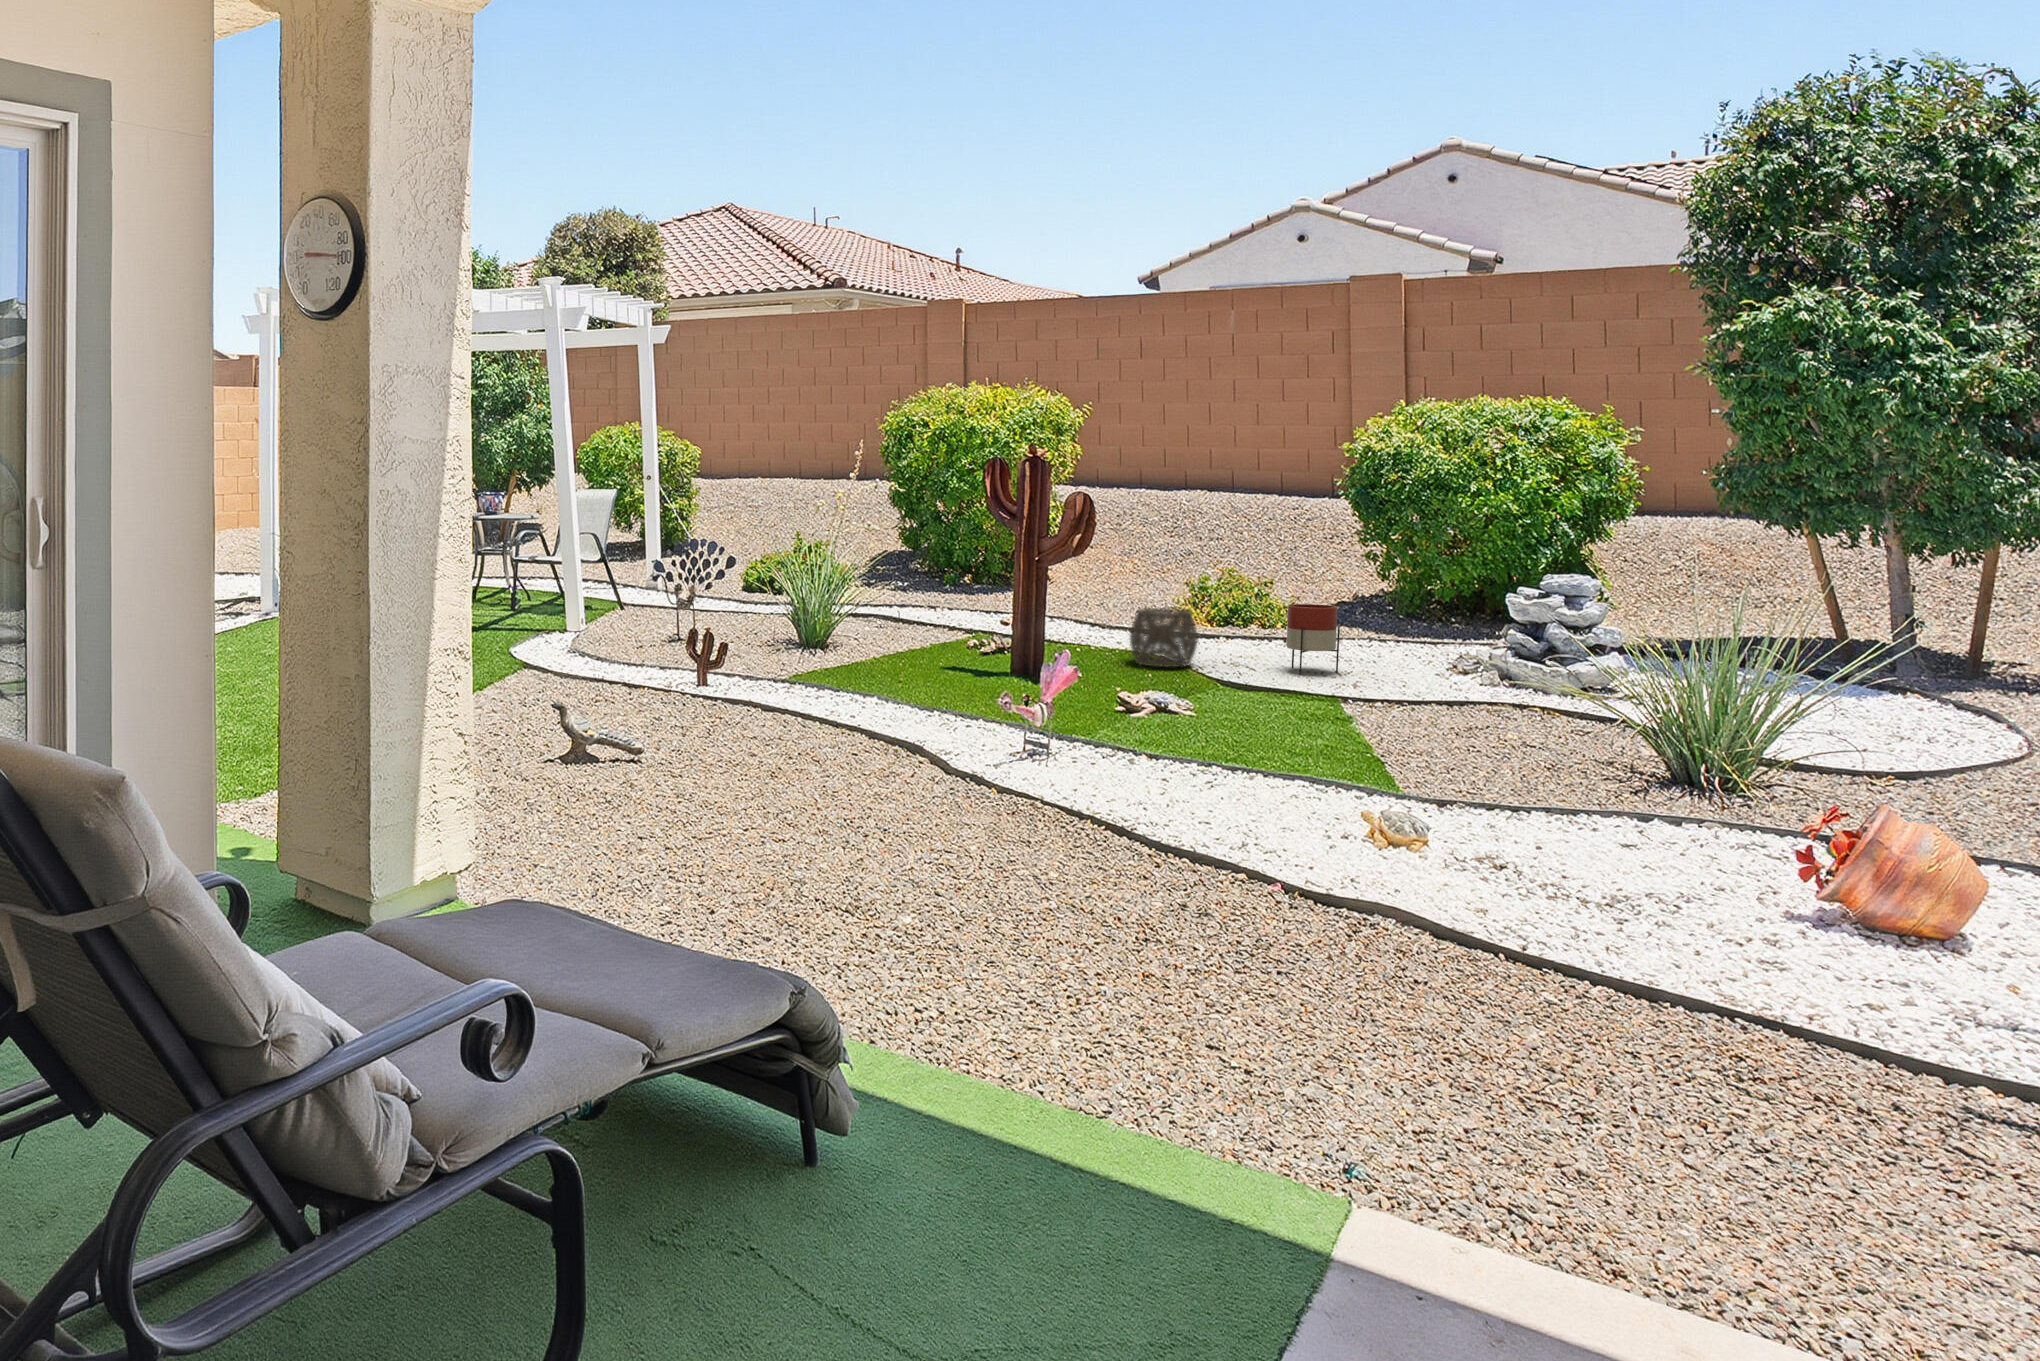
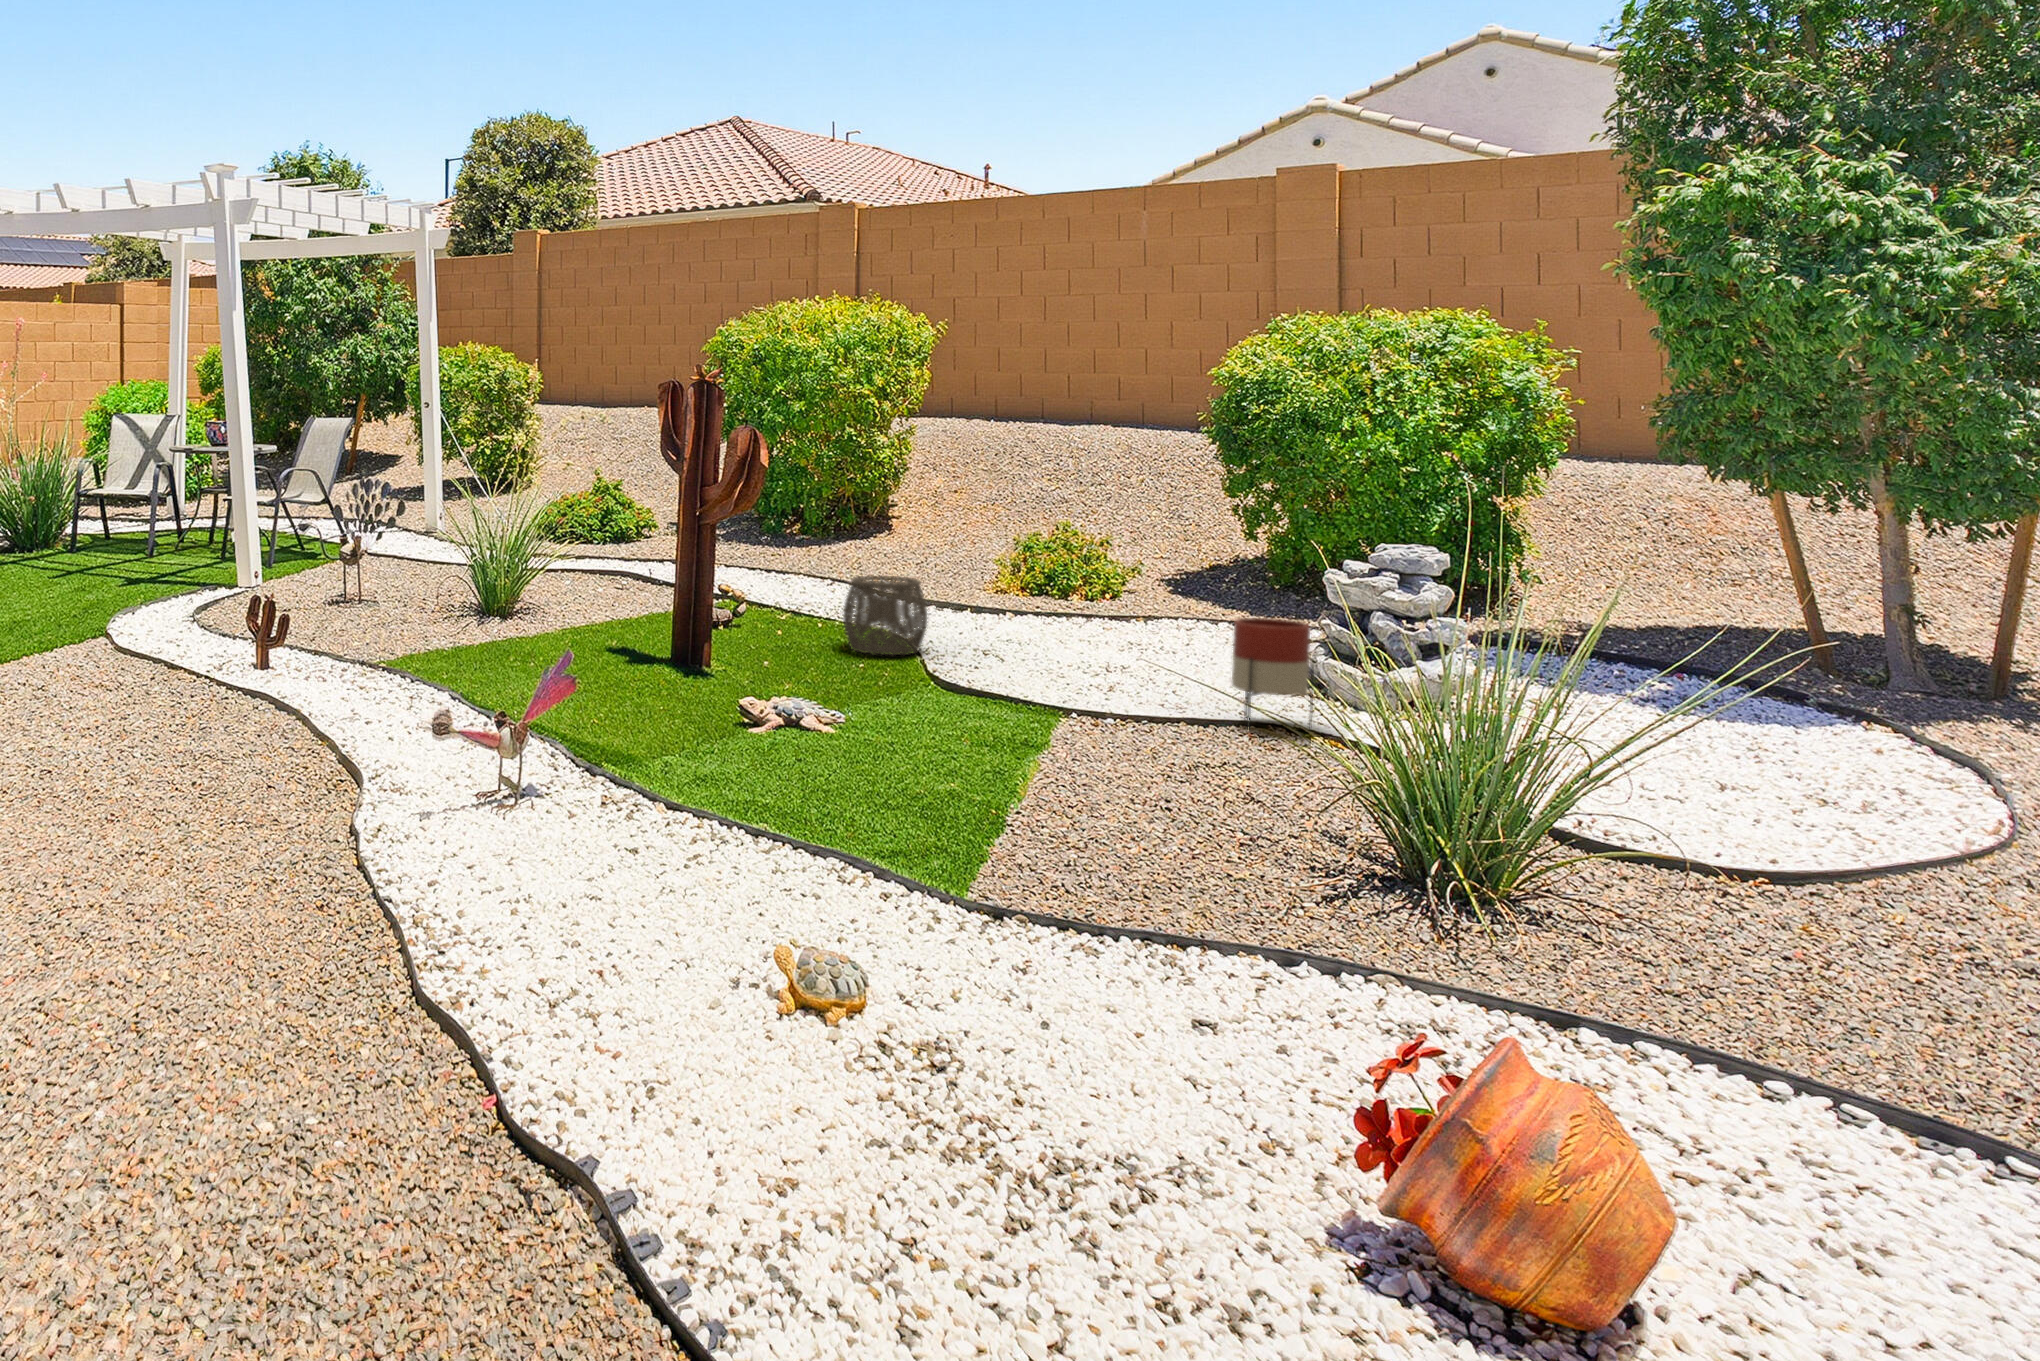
planter: present [1286,604,1340,675] -> present [1232,618,1314,730]

